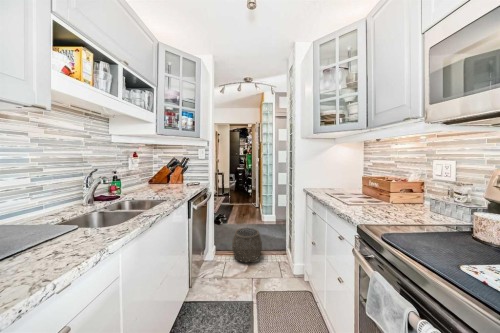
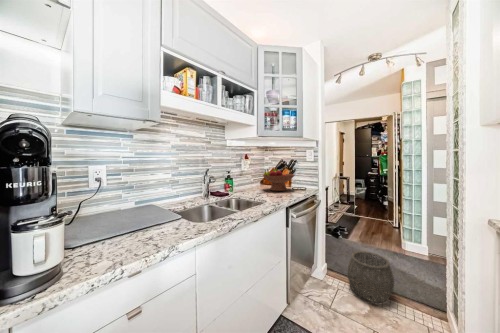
fruit bowl: none [155,167,189,188] -> present [263,169,295,191]

